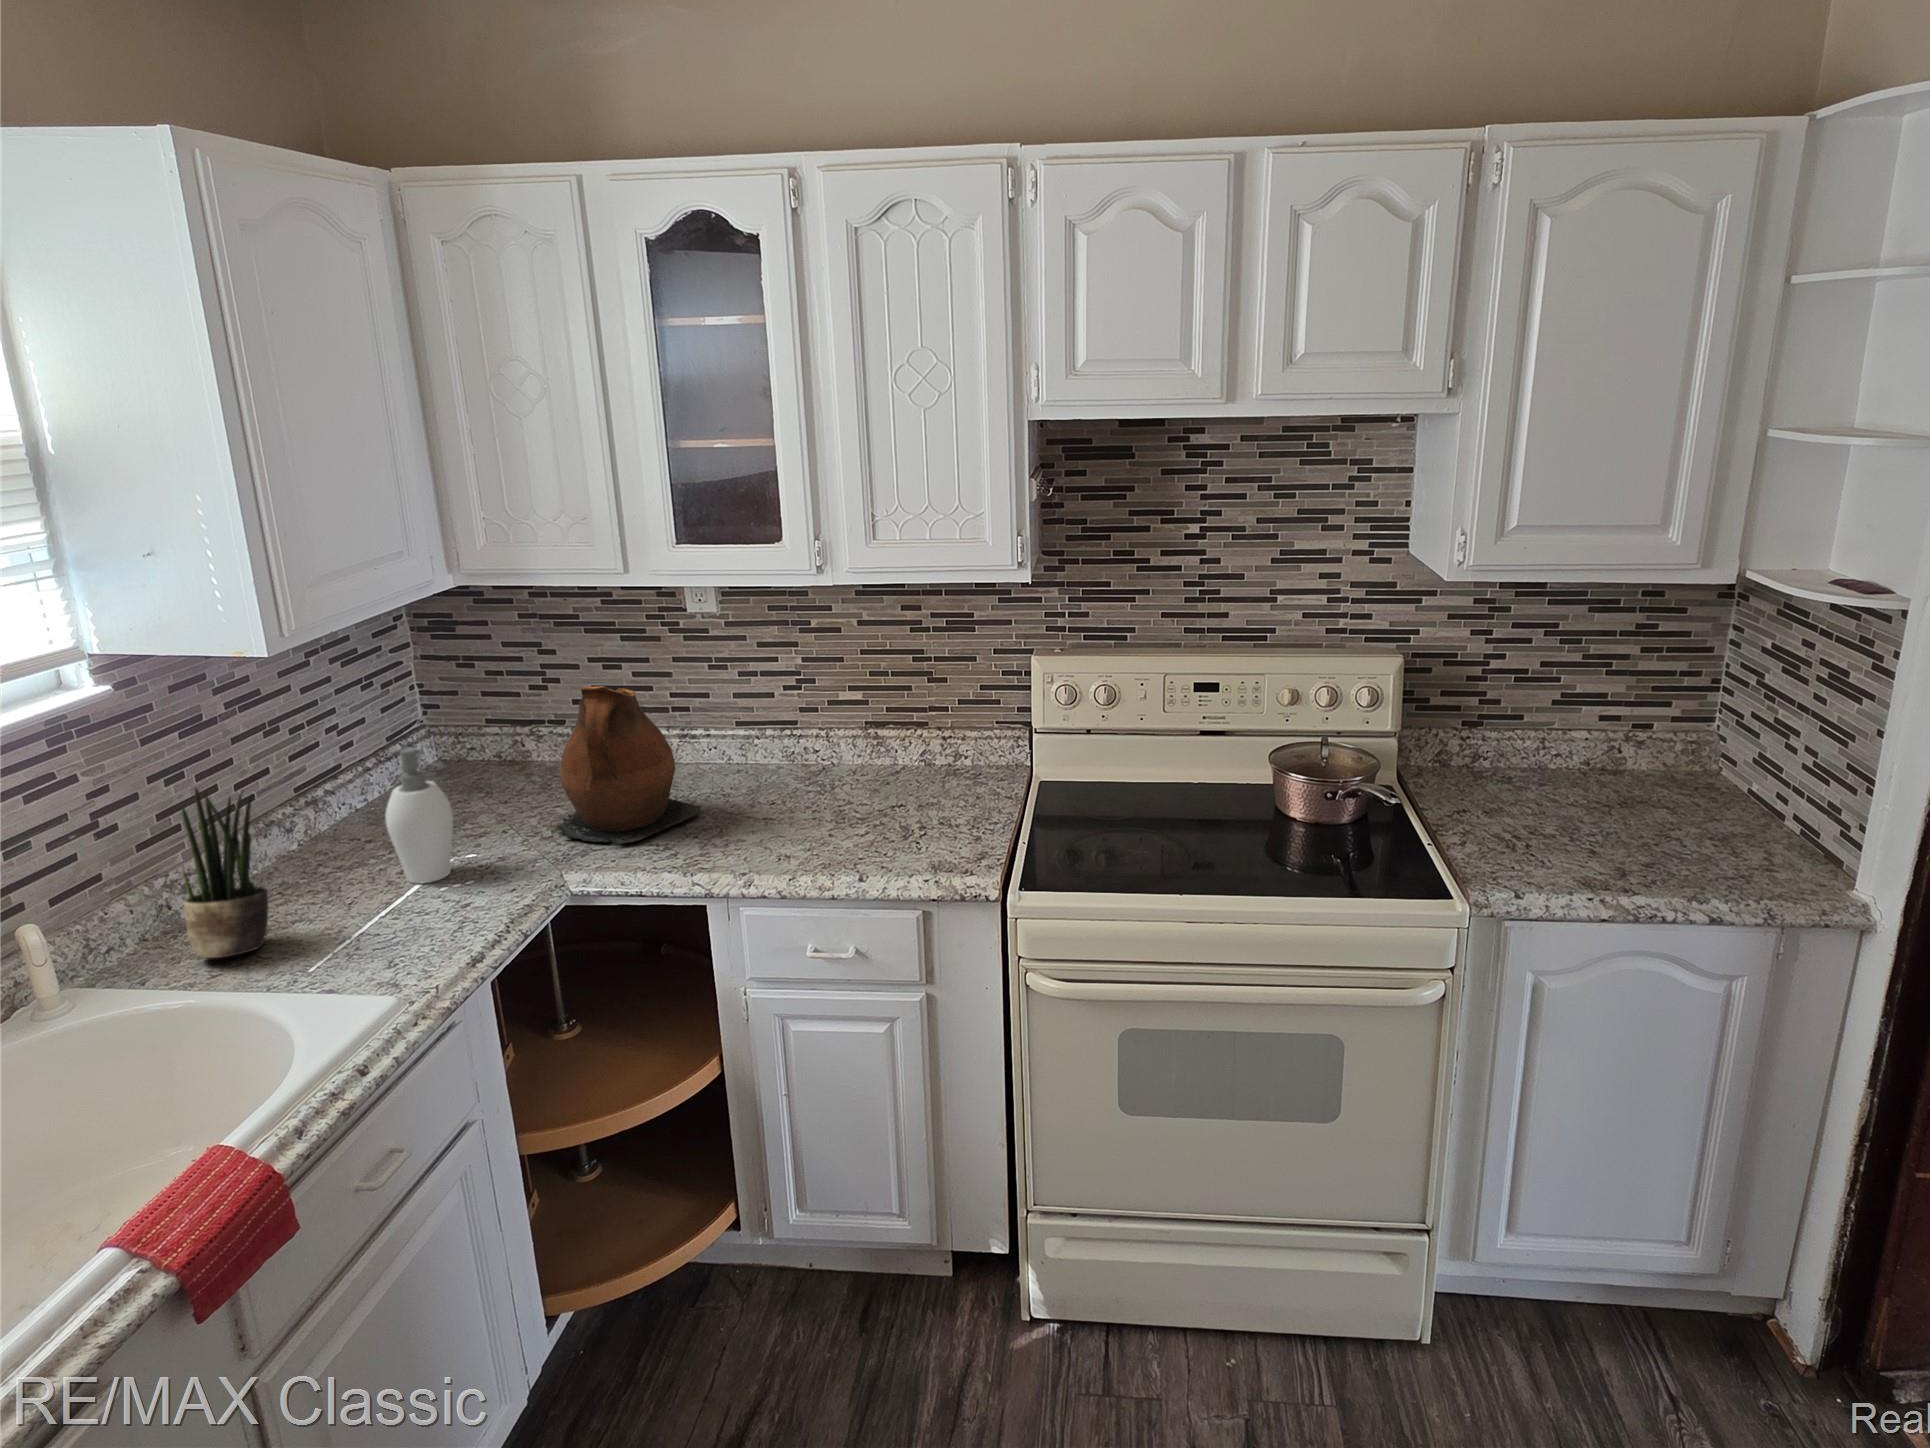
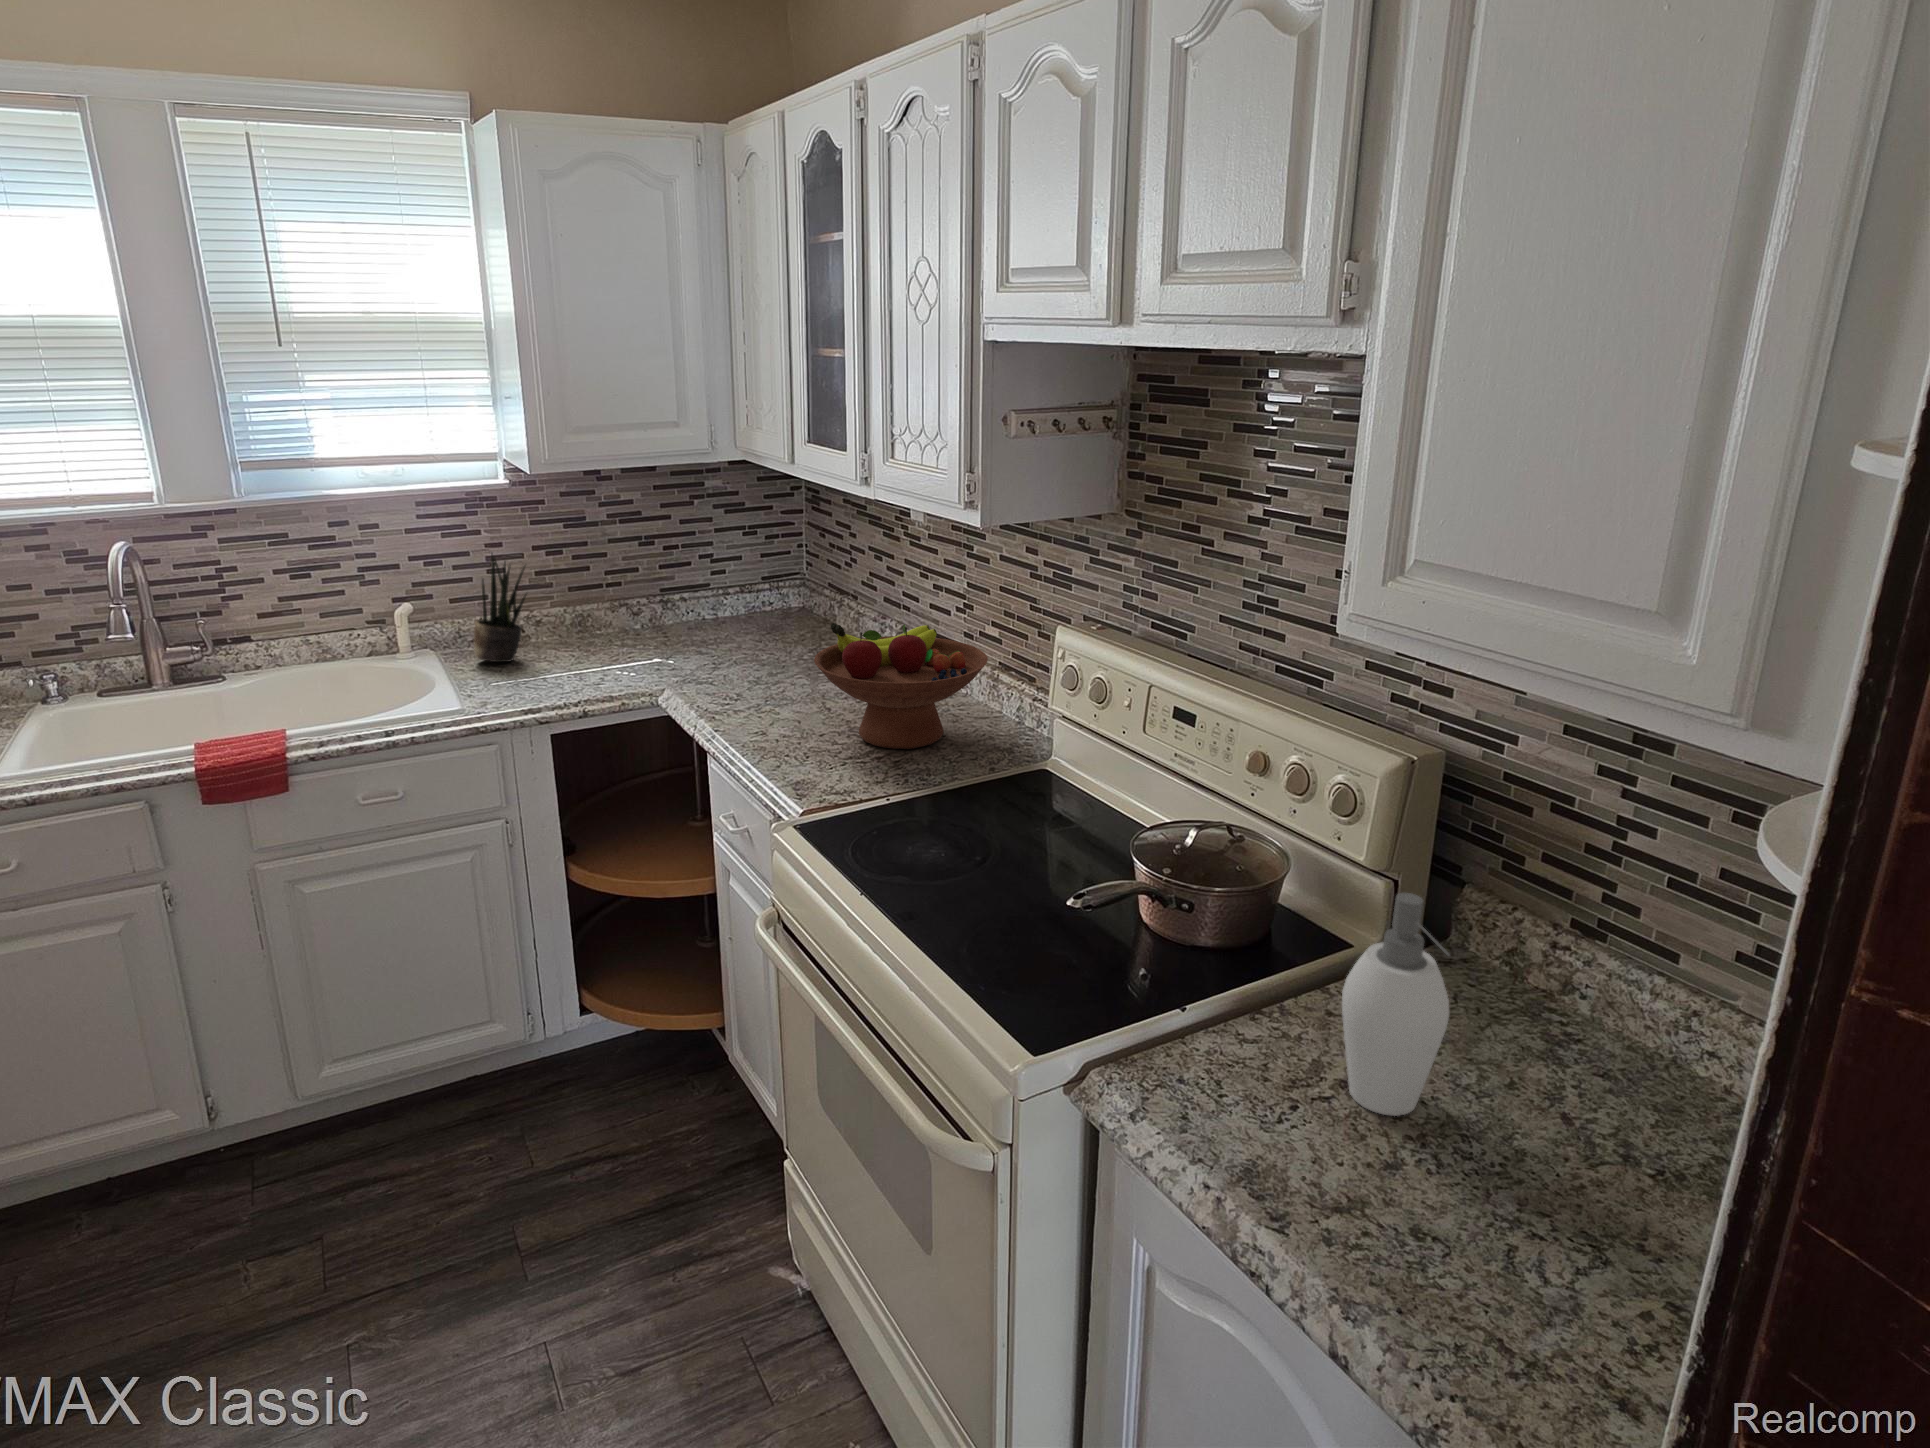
ceramic pitcher: present [551,686,700,845] -> none [711,551,821,689]
fruit bowl: none [797,701,970,824] -> present [814,623,988,749]
soap dispenser: present [385,748,453,884] -> present [1342,893,1450,1116]

